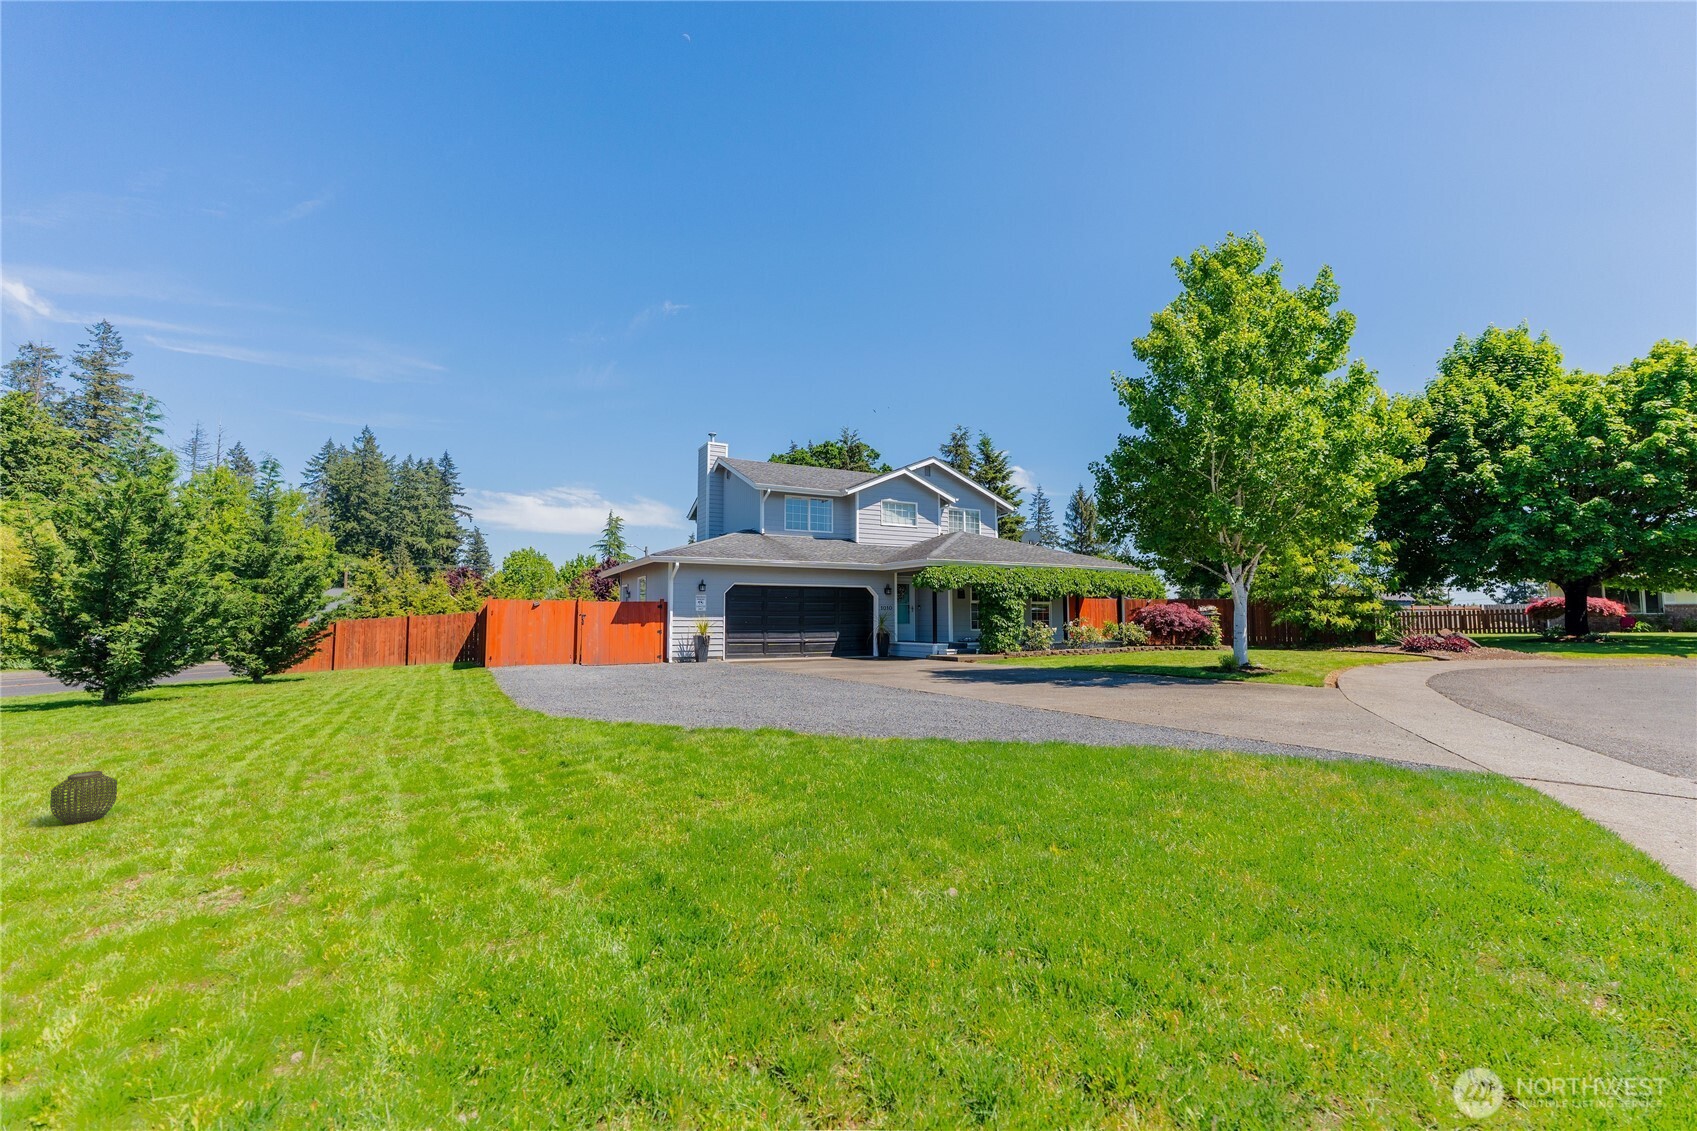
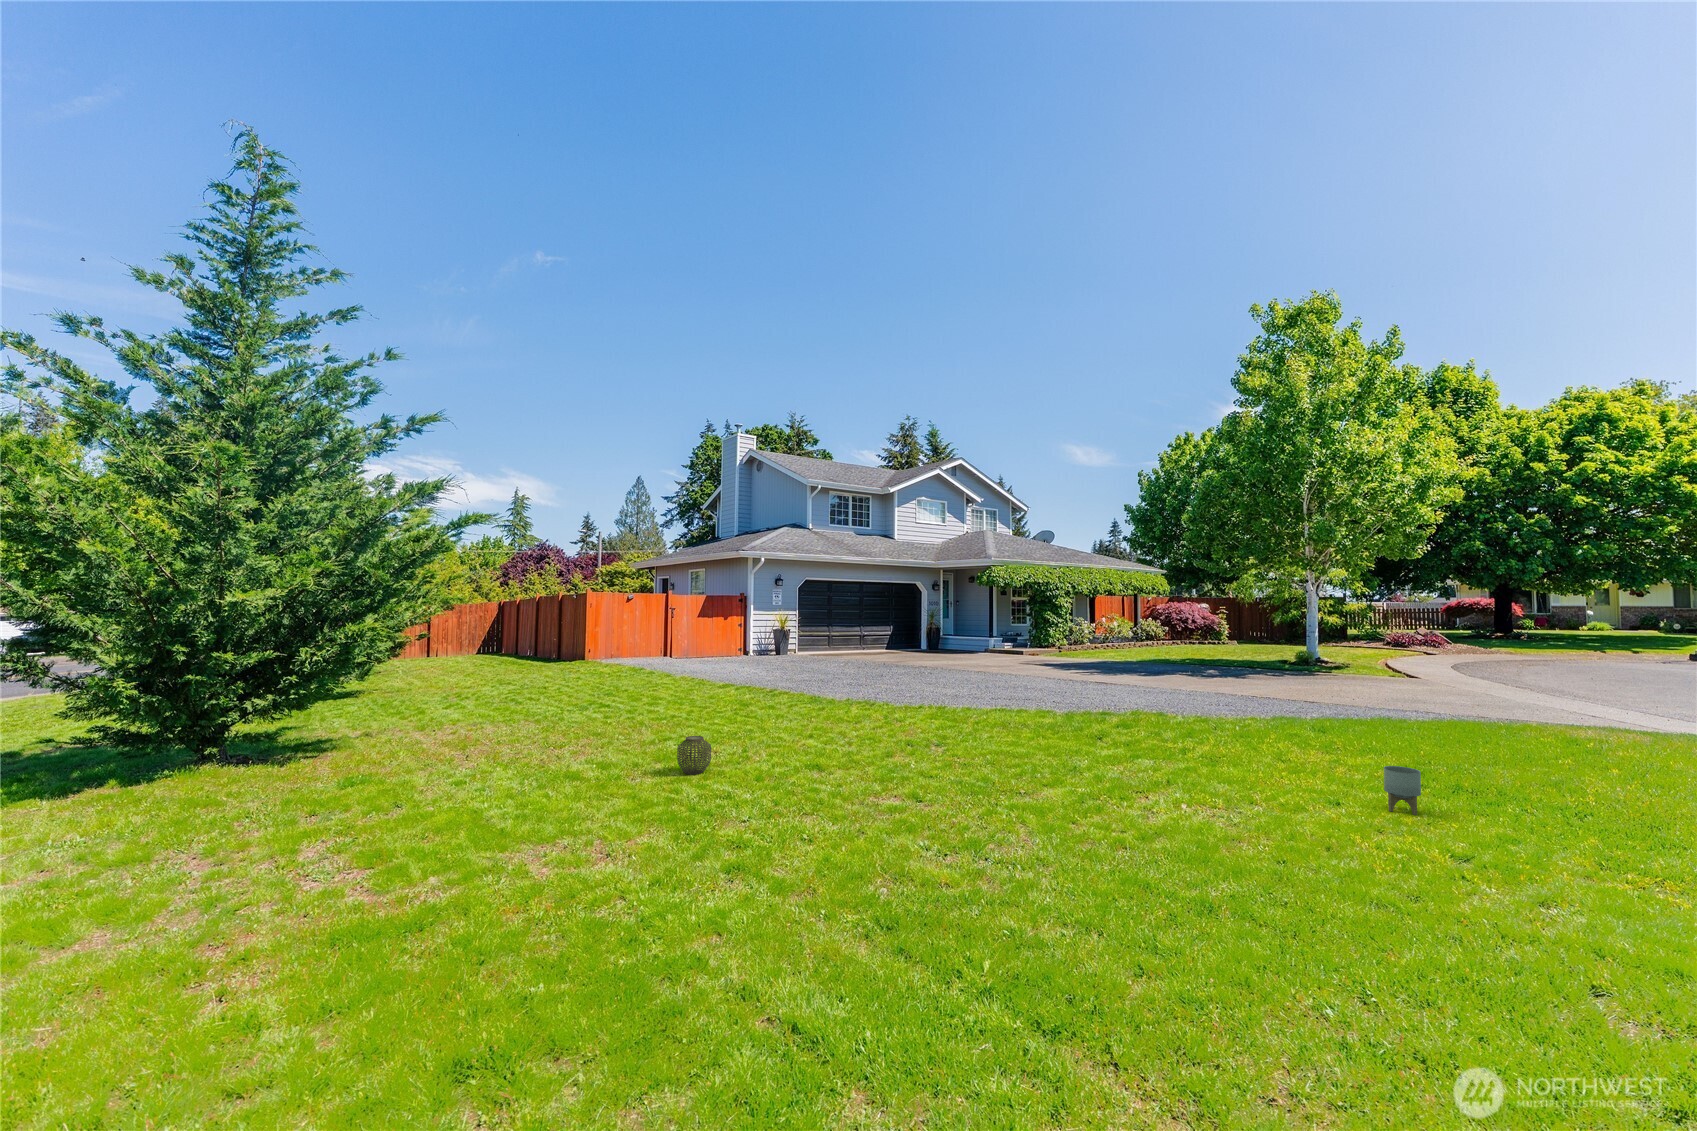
planter: none [851,863,907,964] -> present [1384,766,1421,815]

